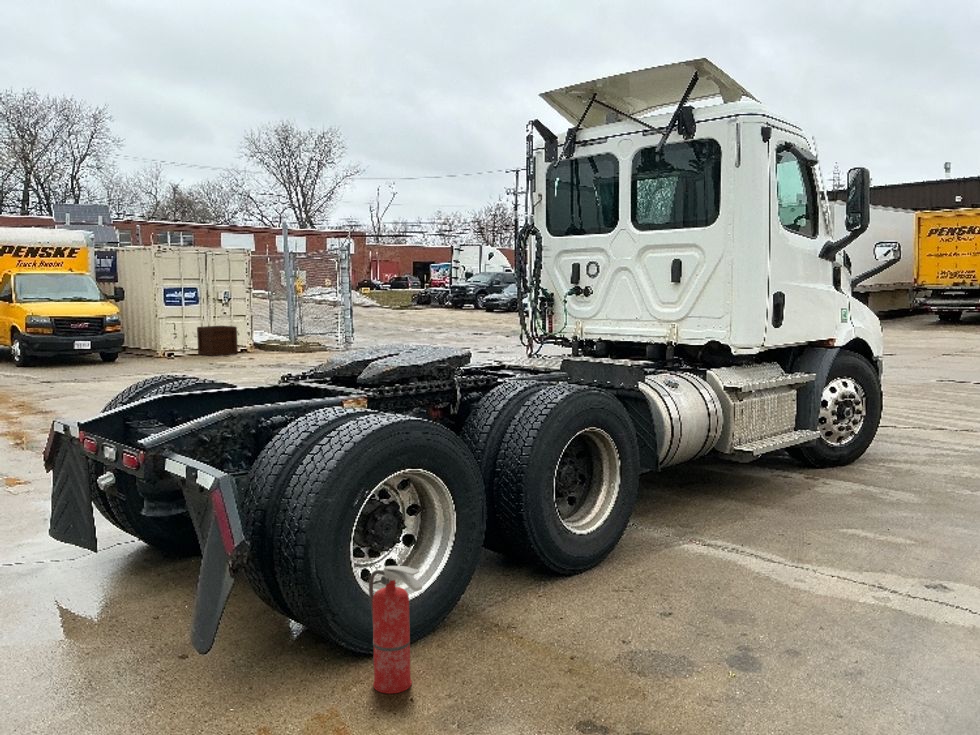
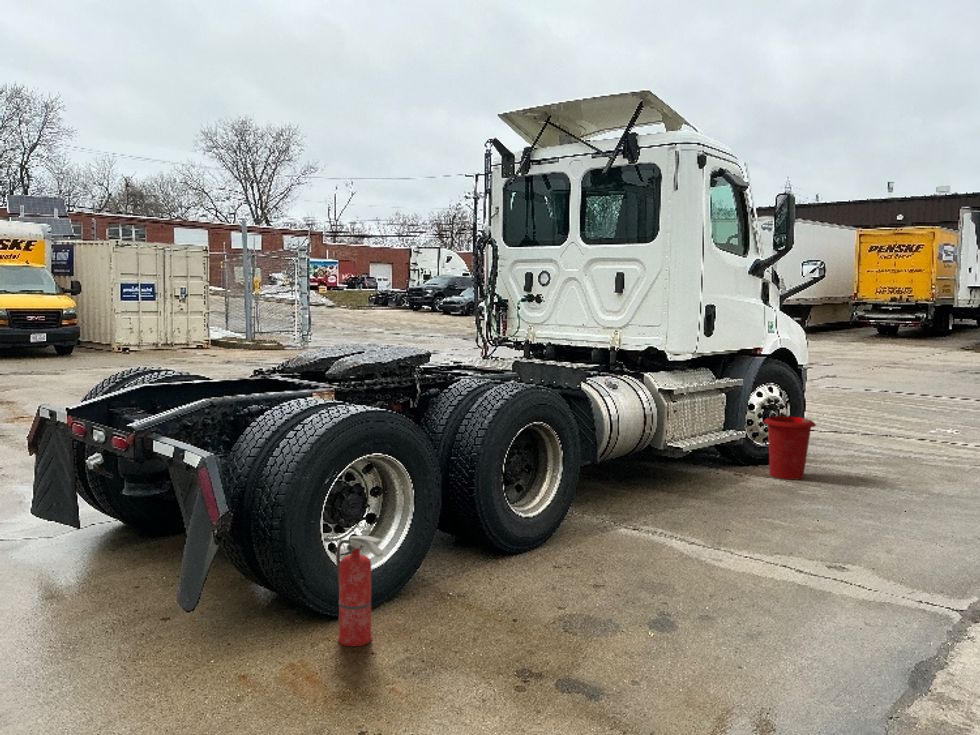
wooden crate: present [197,326,238,356] -> none [154,322,195,352]
waste bin: none [837,413,896,482] -> present [764,416,816,480]

